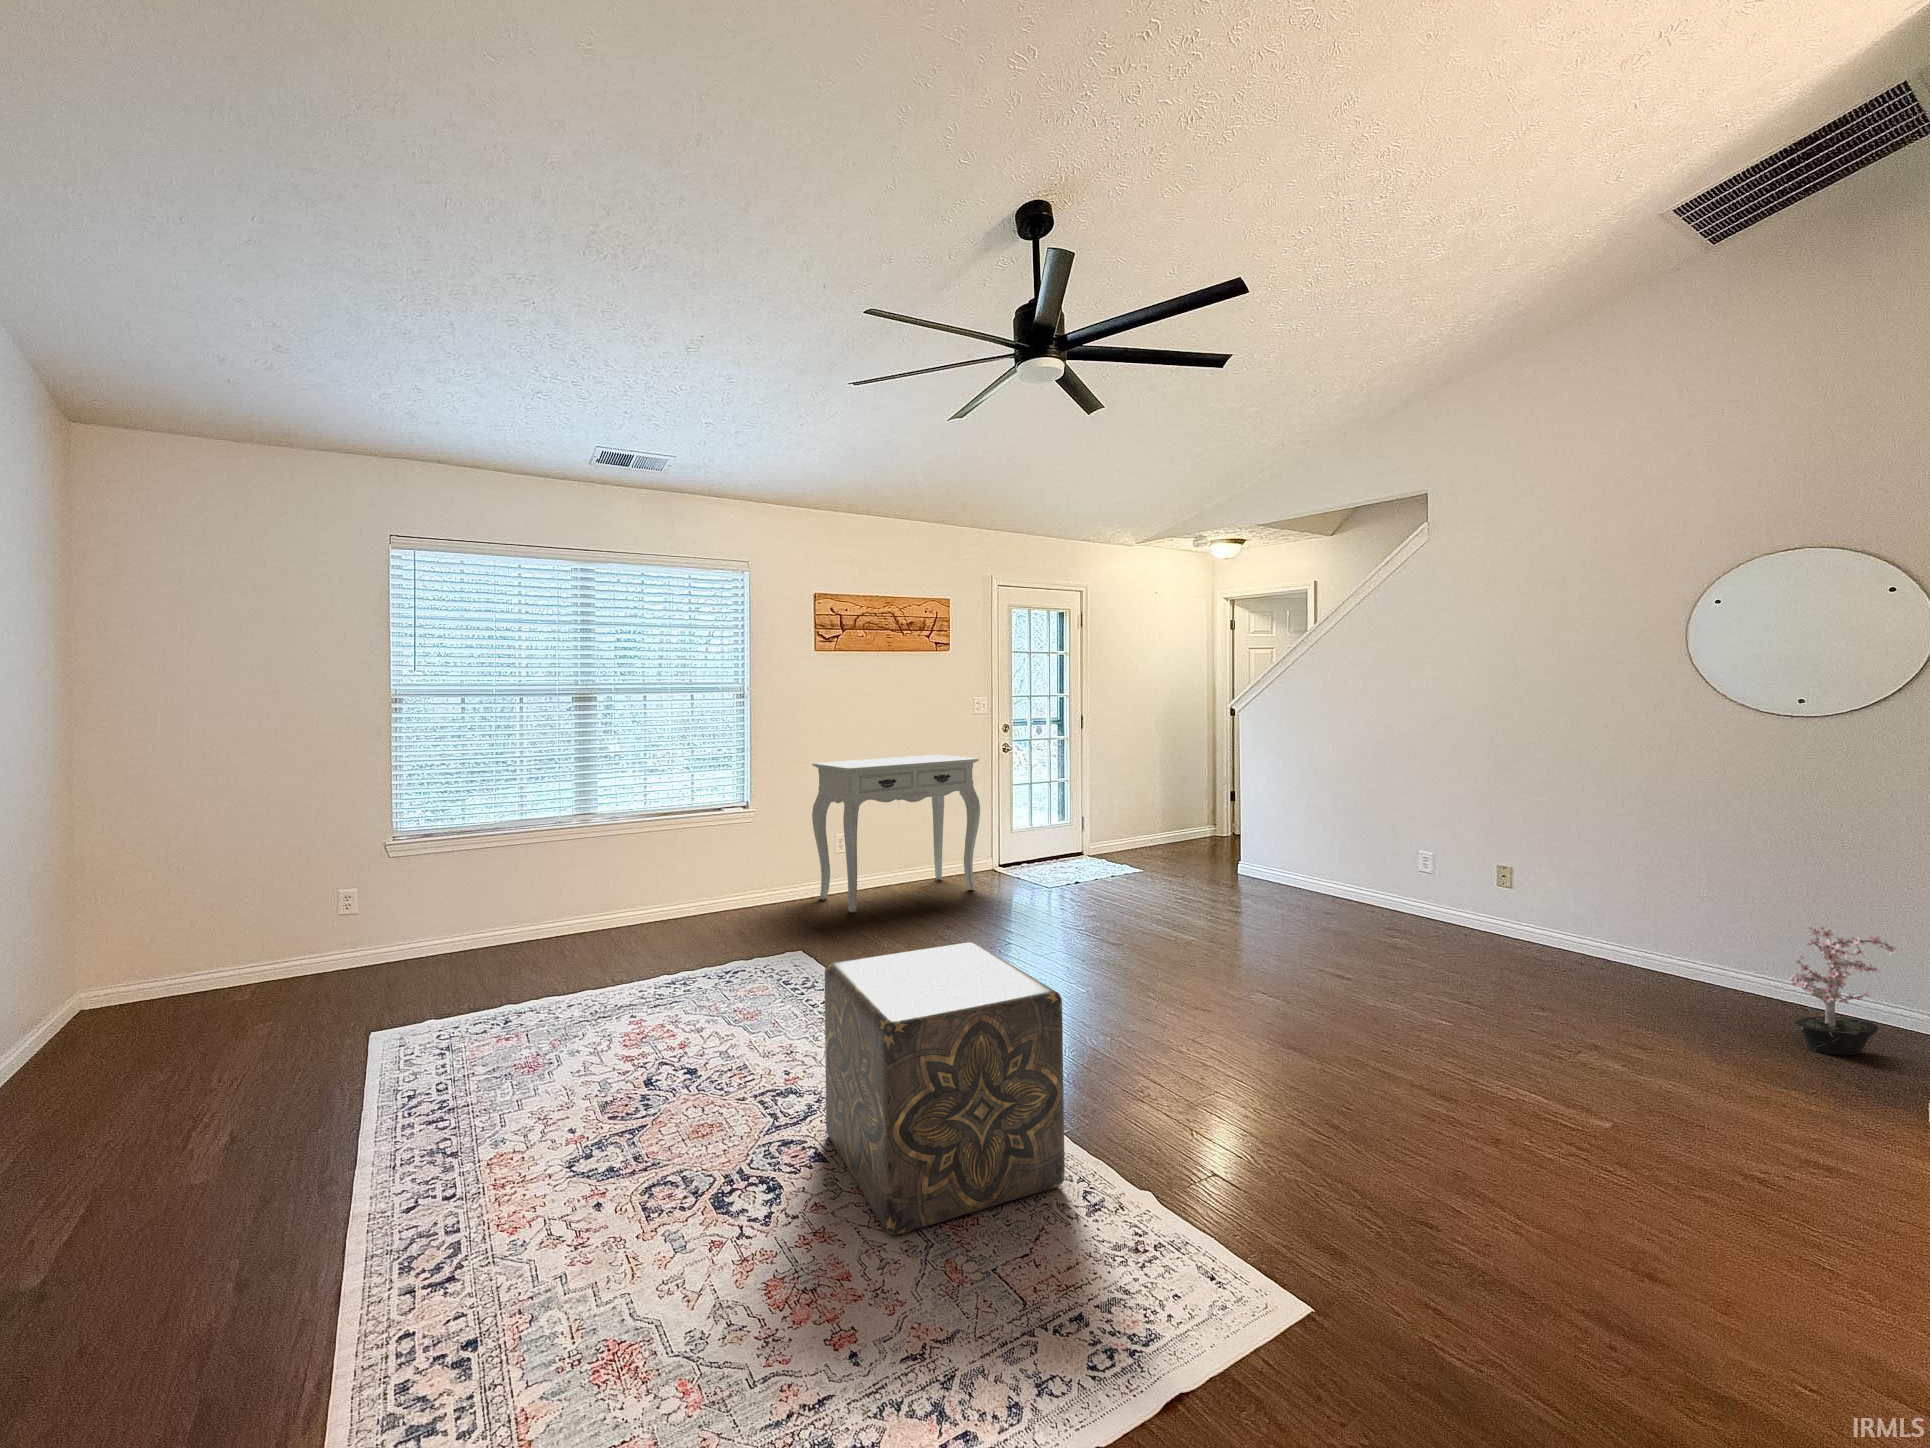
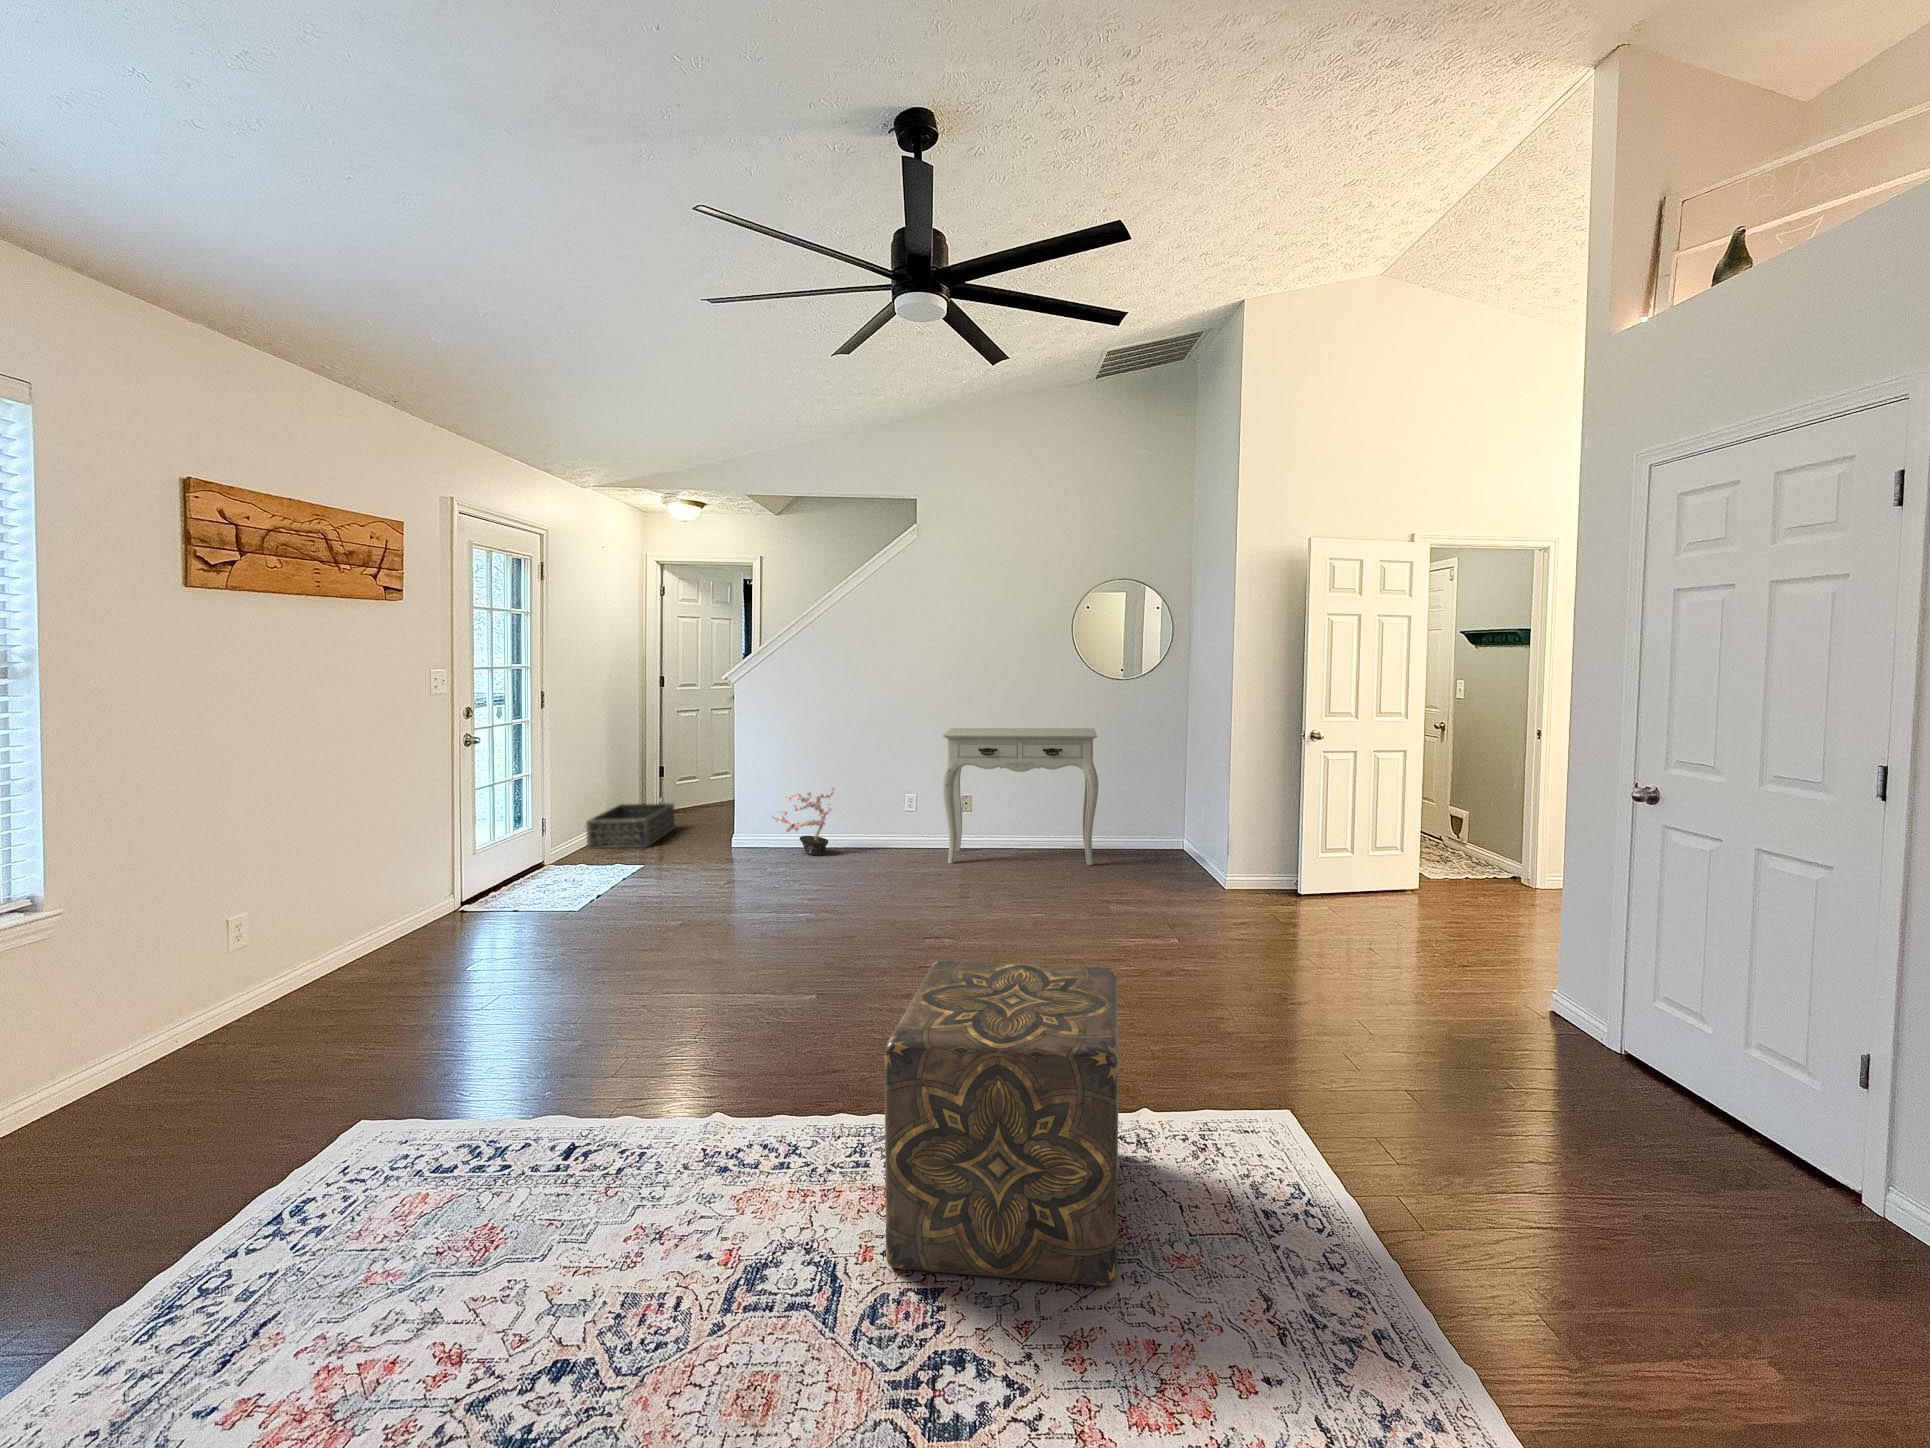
console table: present [812,755,980,912] -> present [942,728,1098,865]
basket: none [1125,818,1212,857] -> present [586,803,675,849]
potted plant: present [1789,927,1897,1055] -> present [772,787,835,856]

